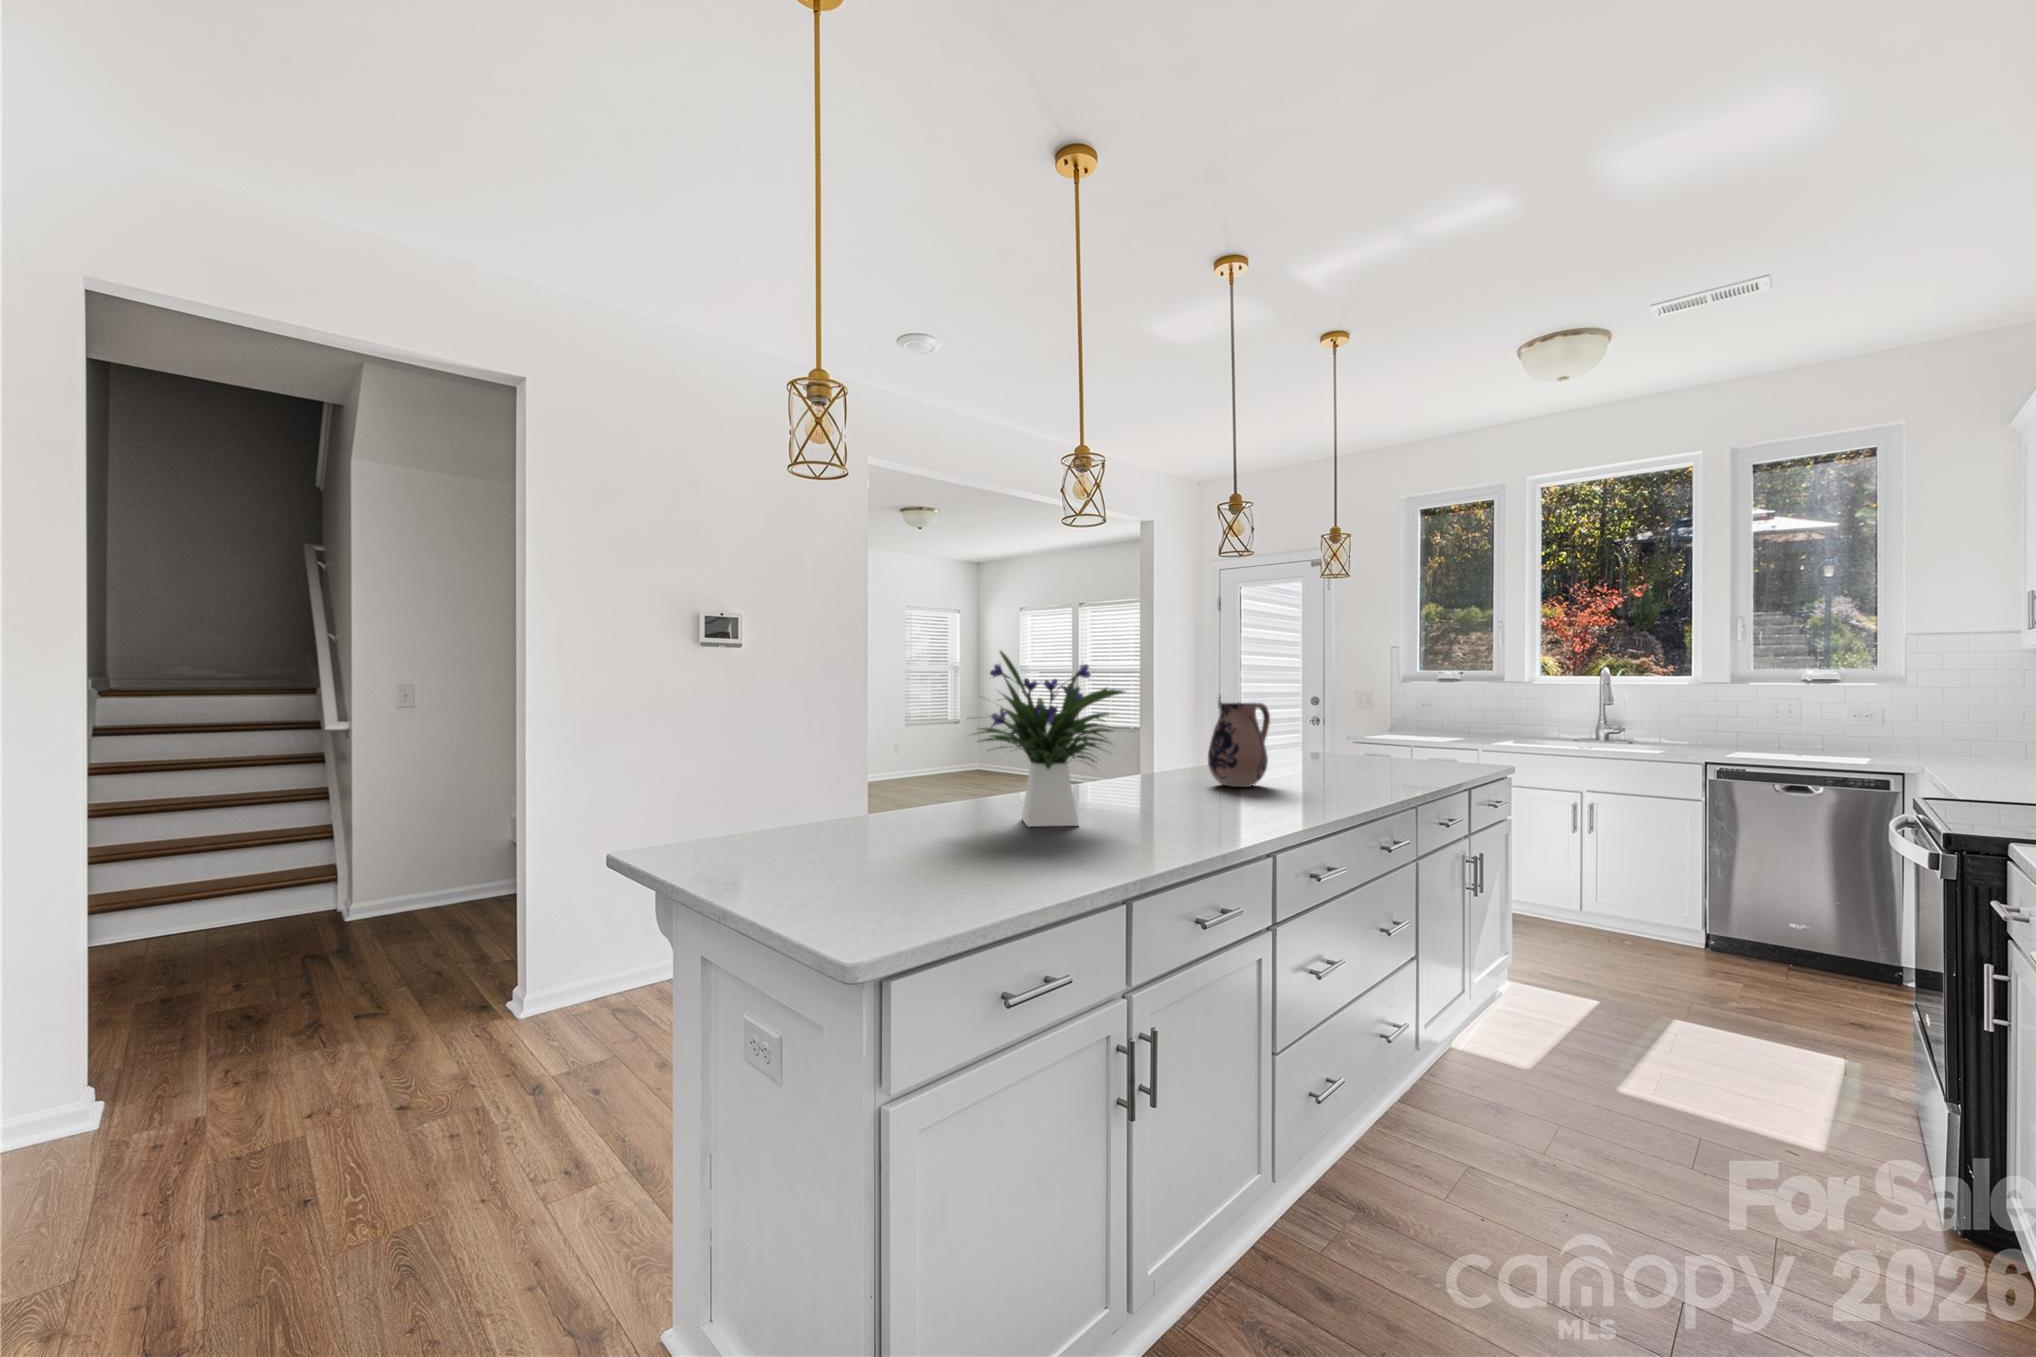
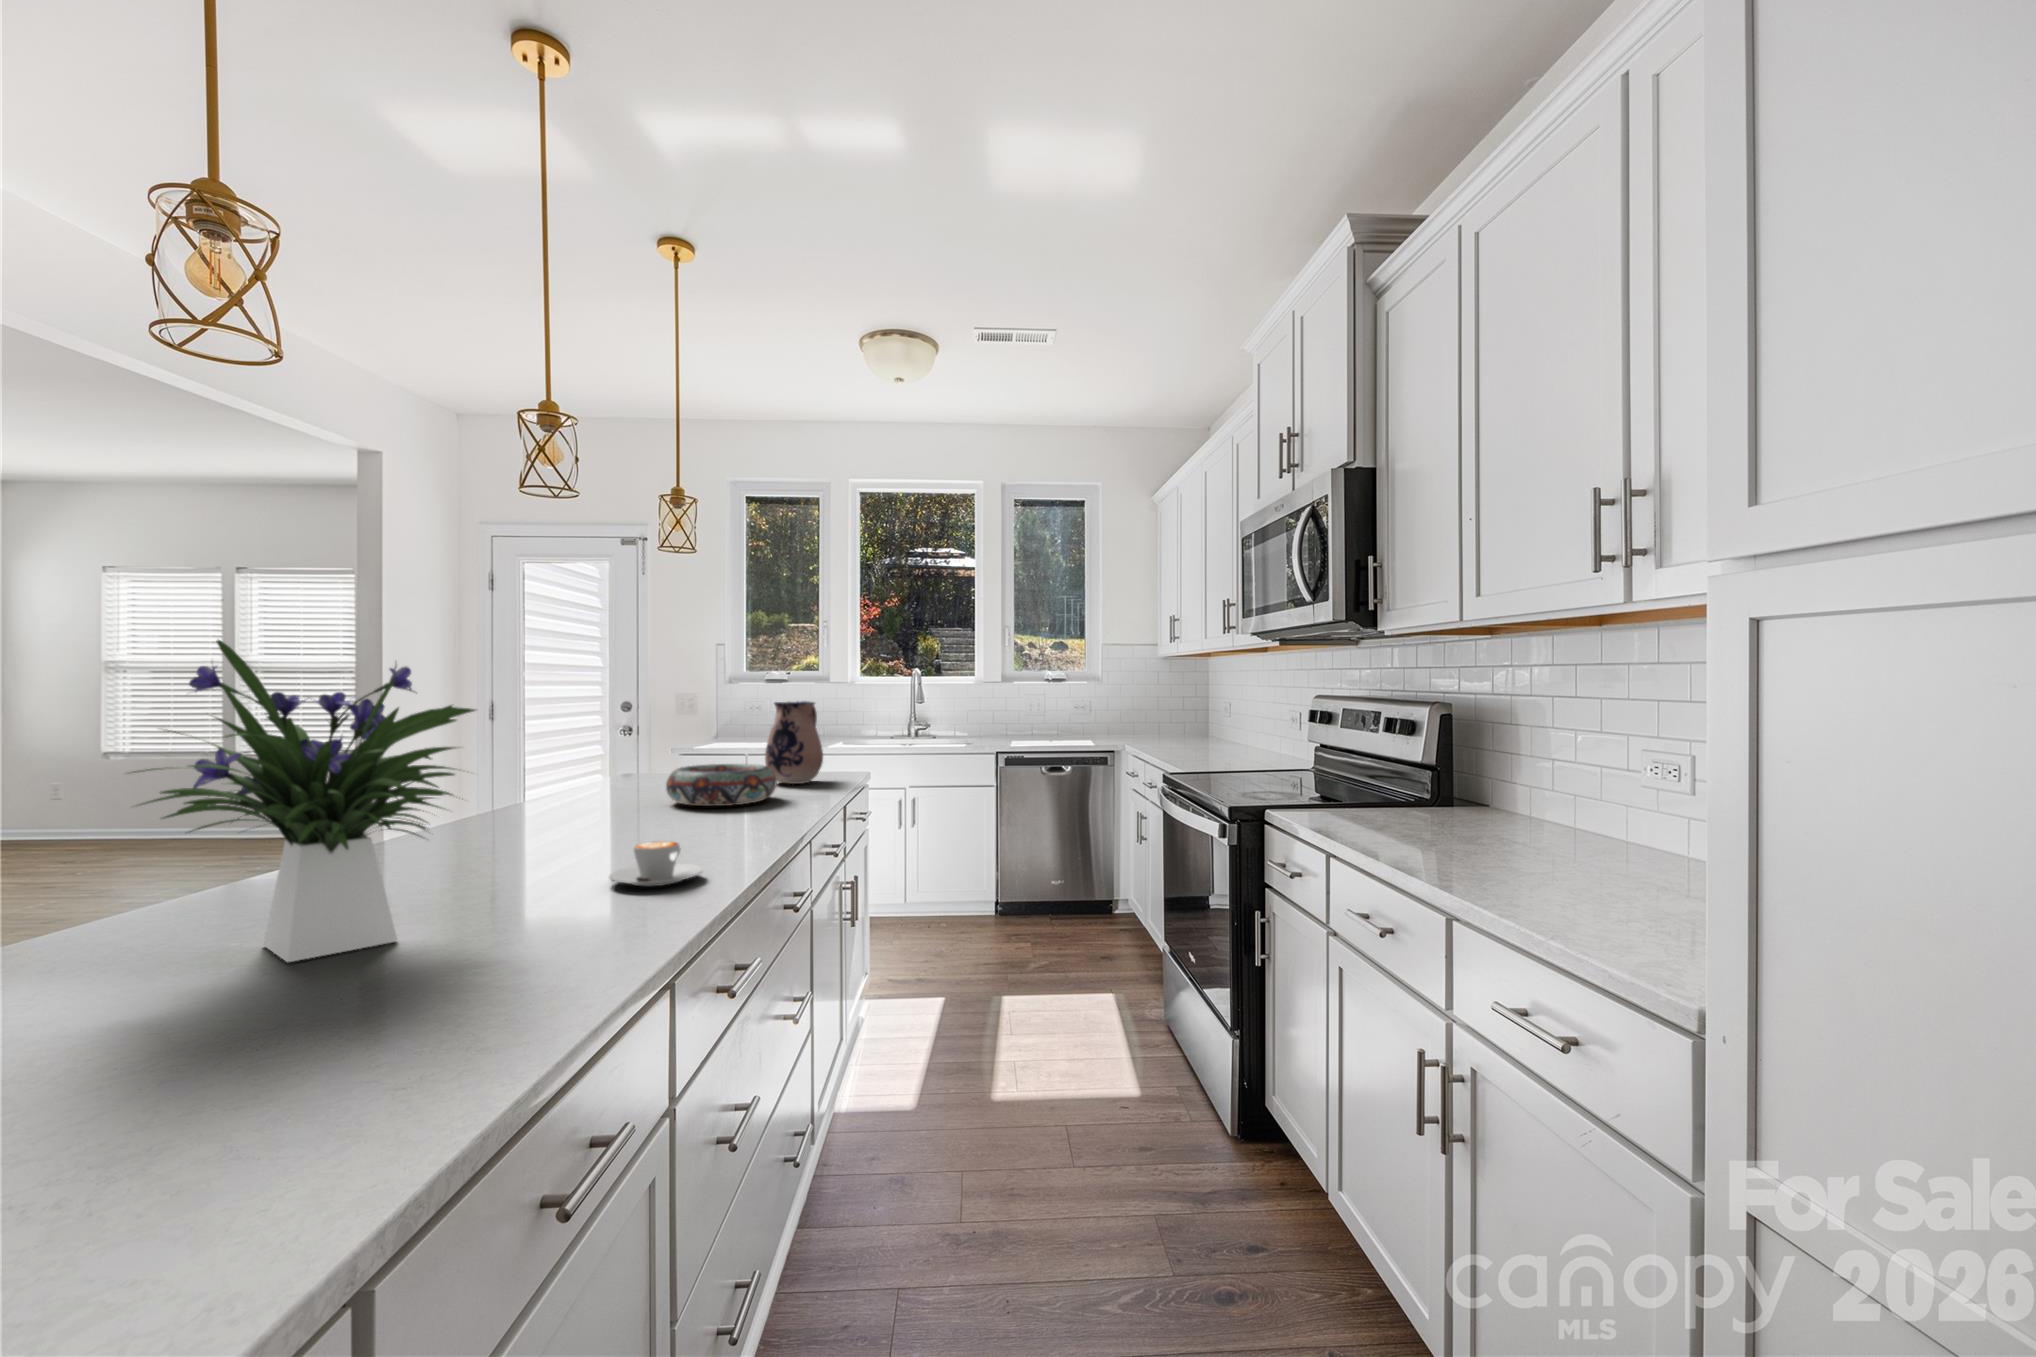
ceramic pitcher: present [1208,703,1270,787] -> present [765,701,823,784]
decorative bowl: none [1294,746,1386,779] -> present [666,764,777,806]
coffee cup: none [1209,790,1274,820] -> present [609,841,703,886]

